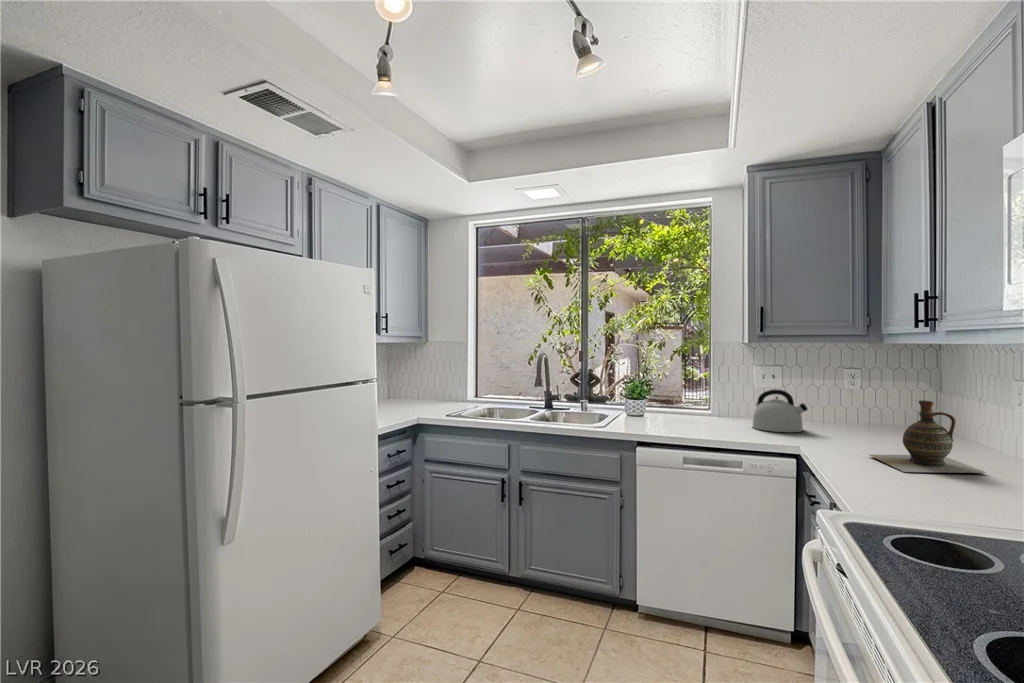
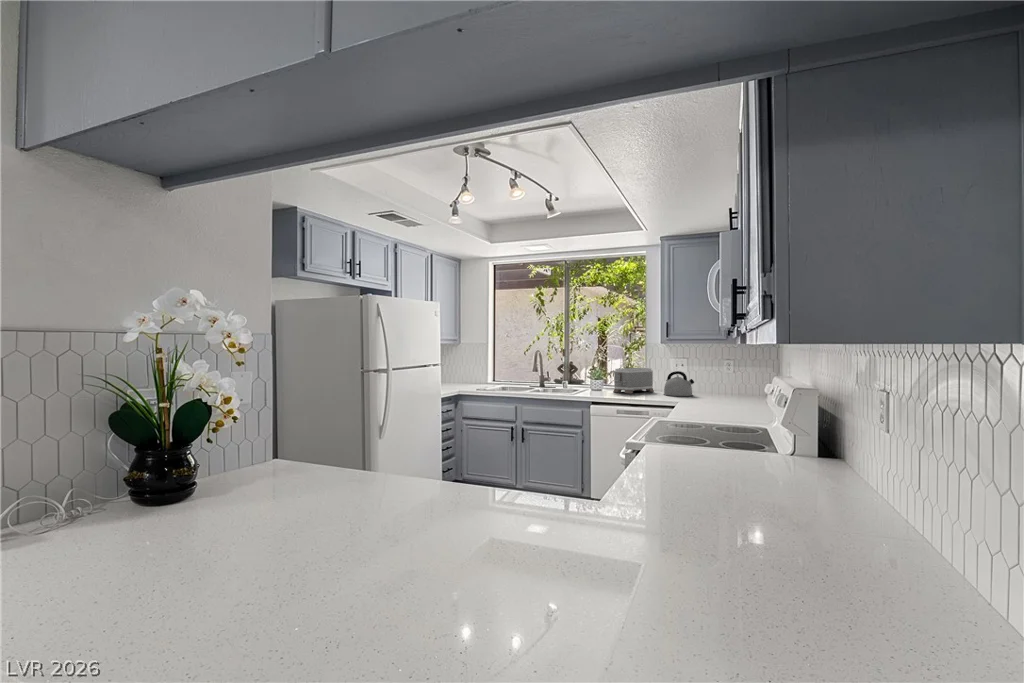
toaster: none [664,382,730,426] -> present [613,368,654,394]
ceramic jug: present [870,400,986,473] -> none [710,373,758,409]

